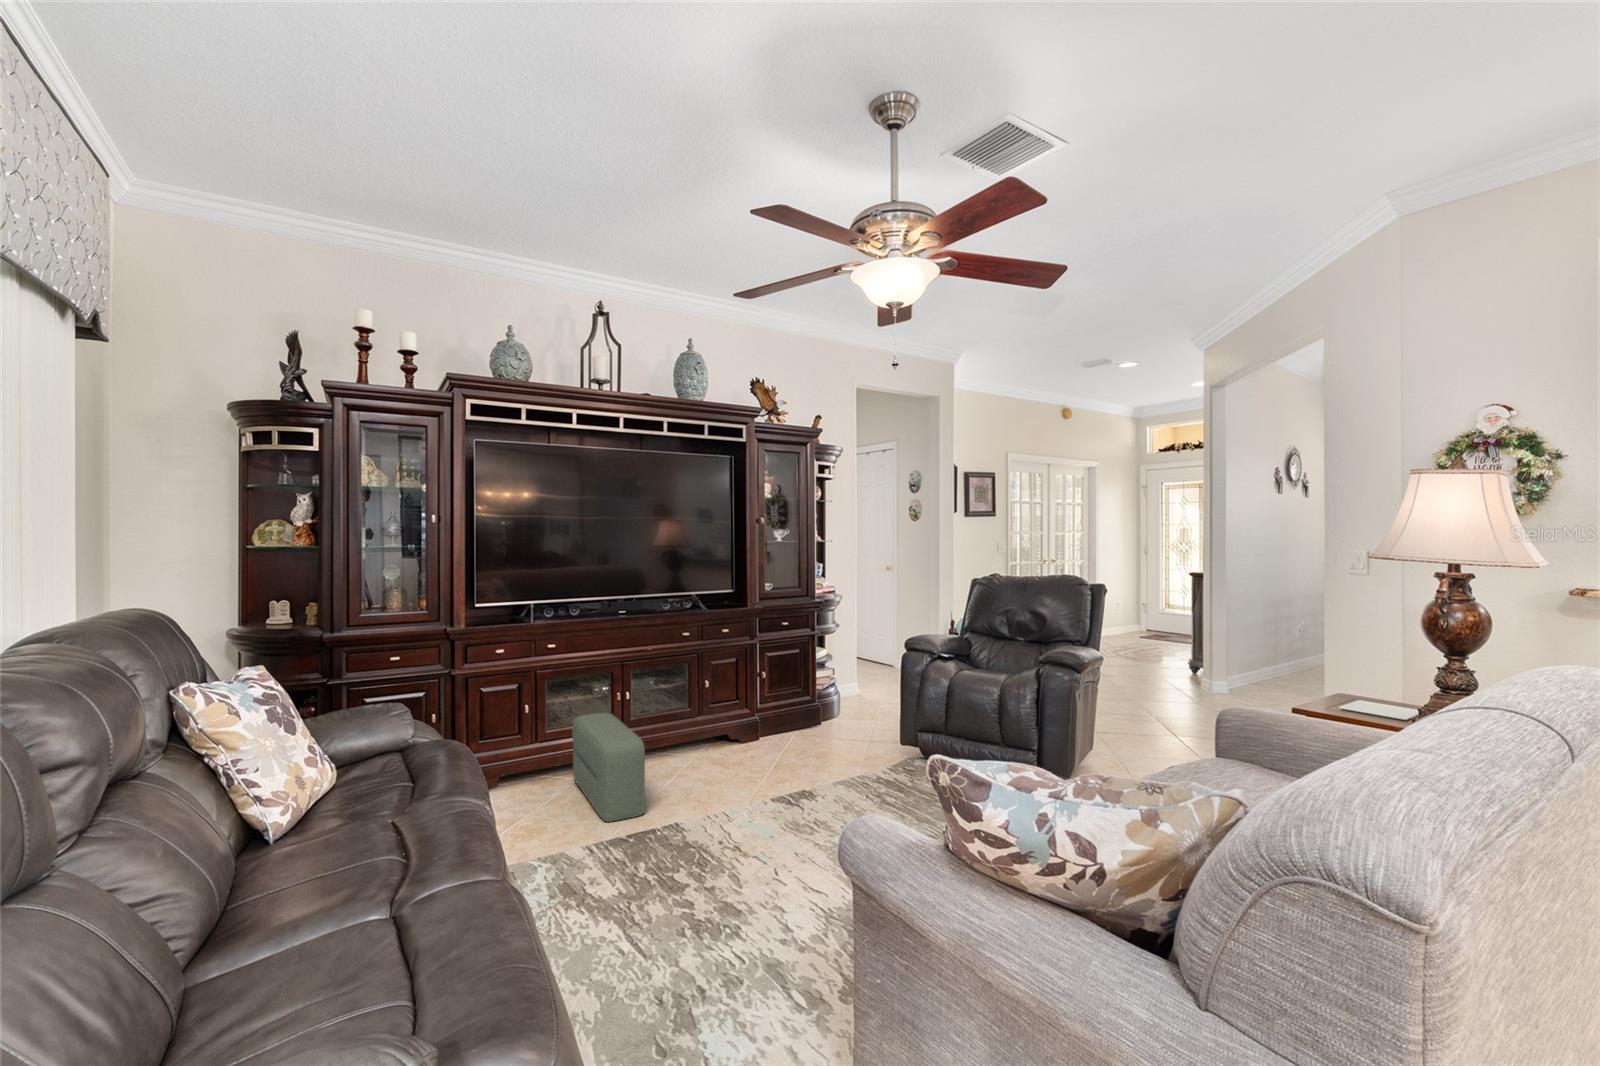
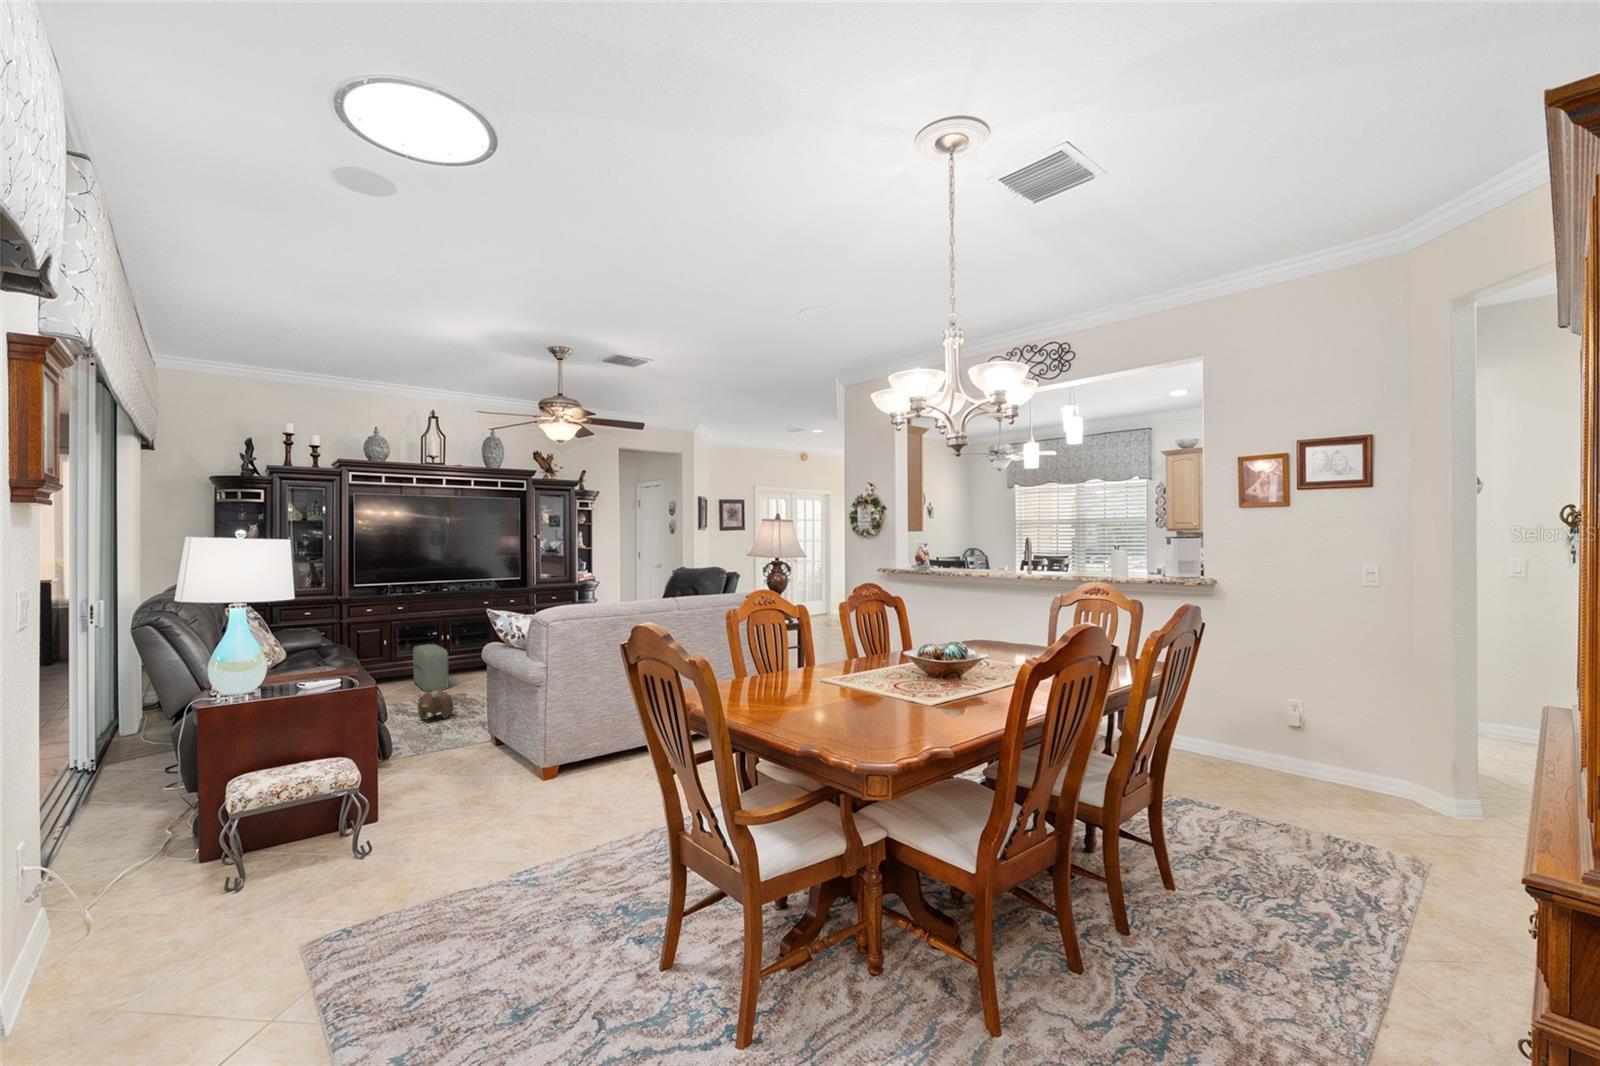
plush toy: none [641,913,719,1001] -> present [417,689,454,719]

